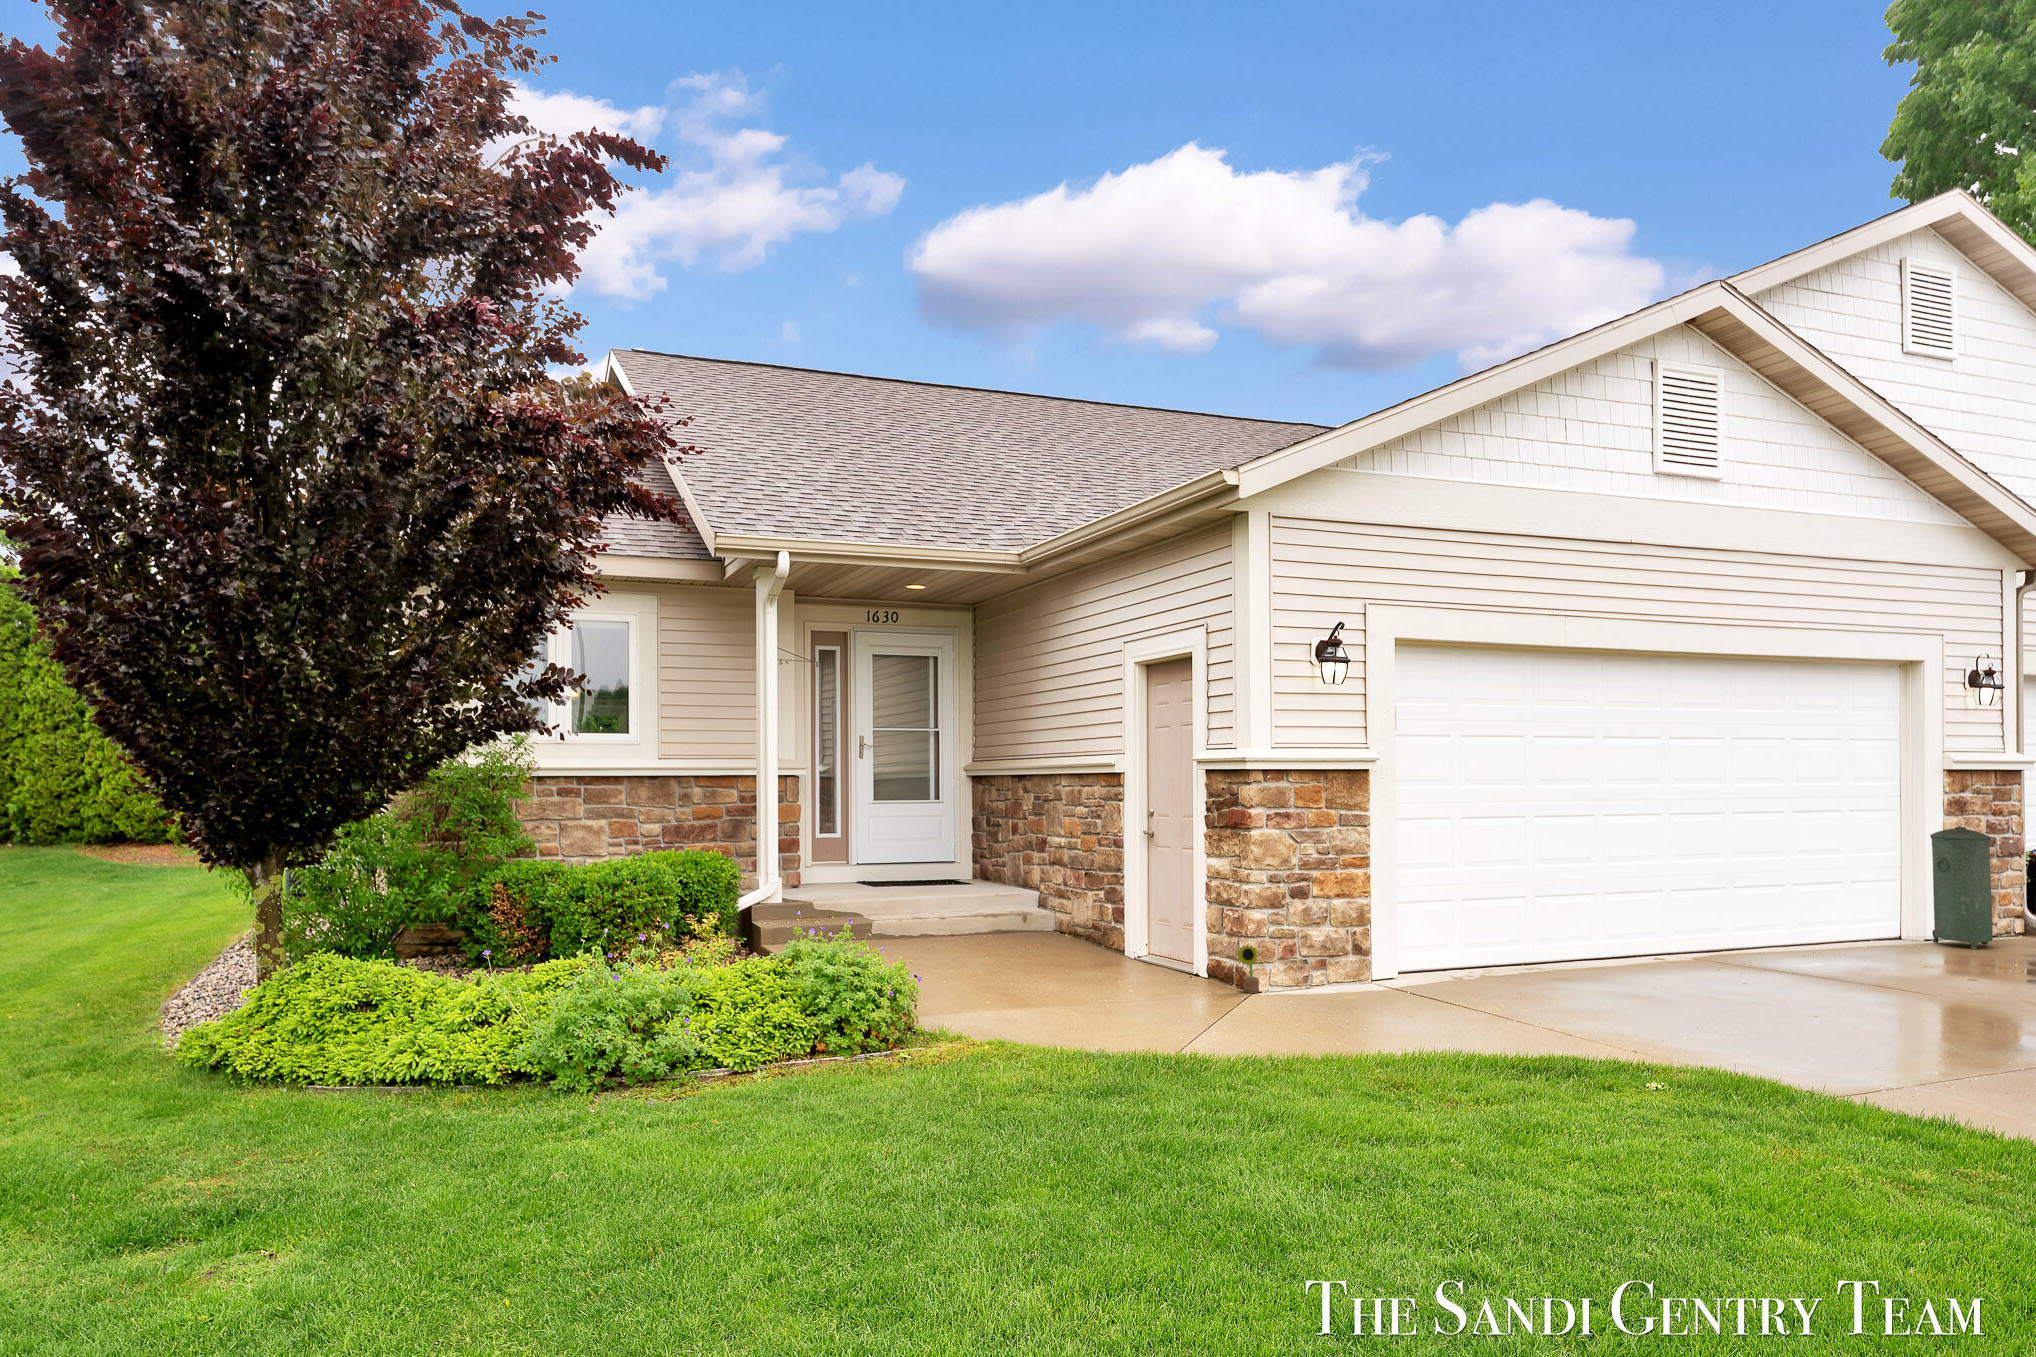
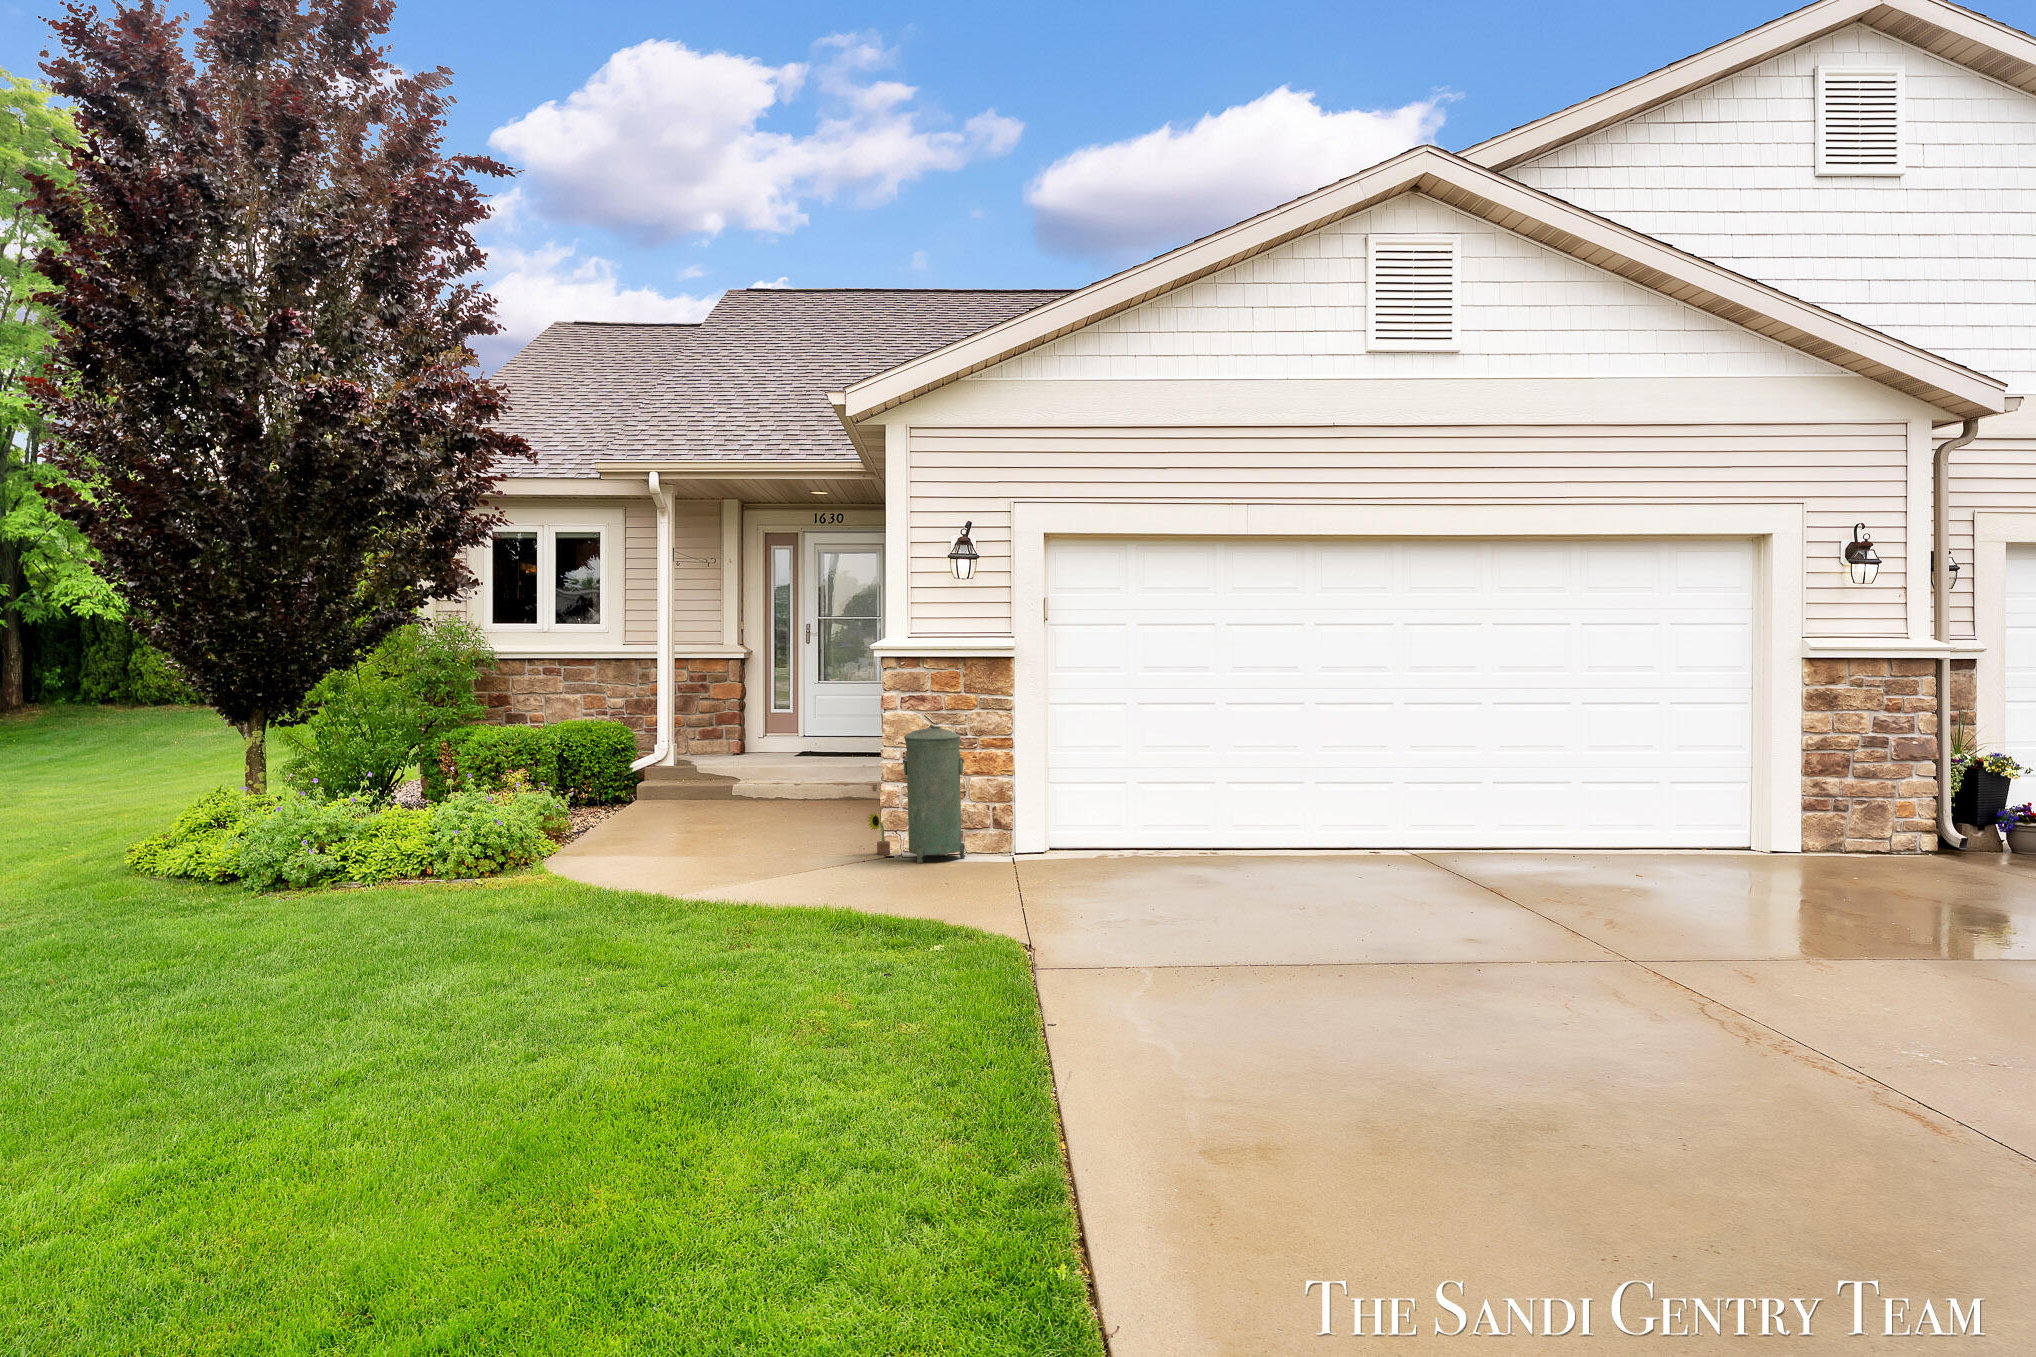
trash can: present [1930,826,1993,950] -> present [903,725,965,863]

